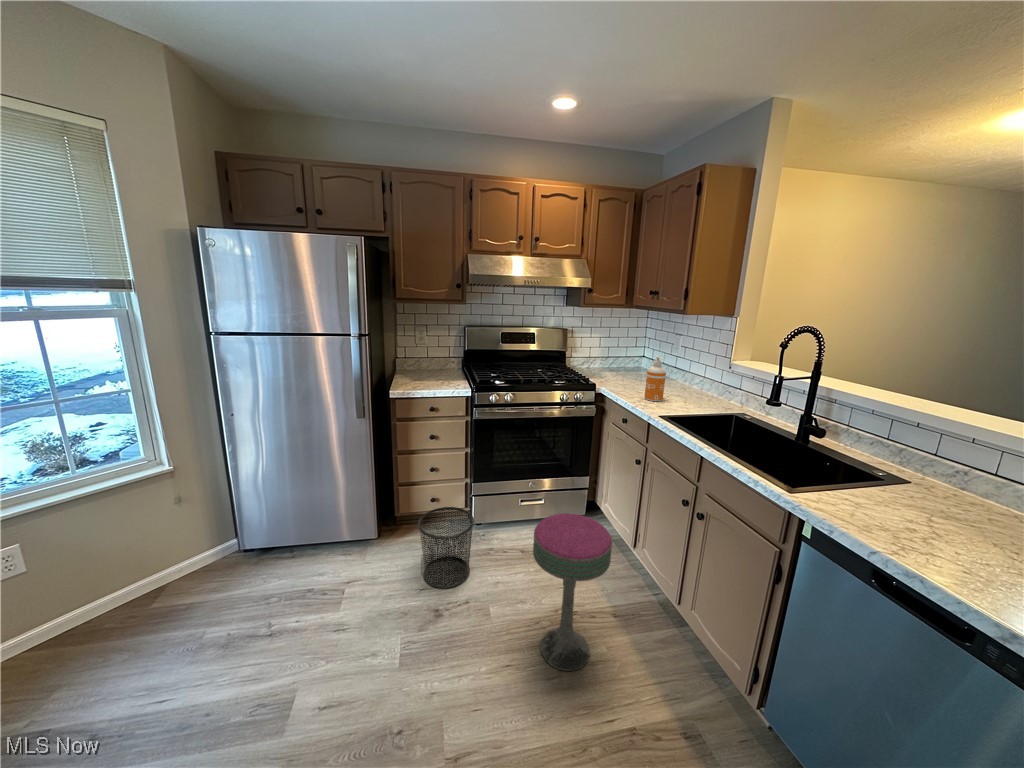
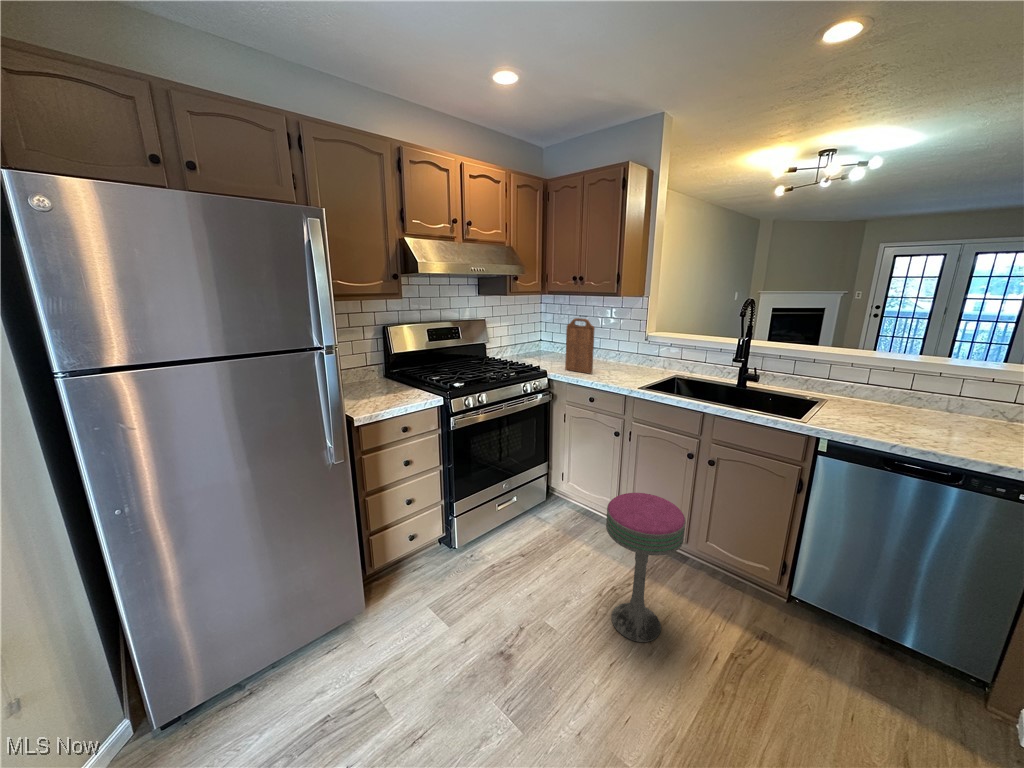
cutting board: none [619,334,643,394] -> present [565,318,595,374]
soap dispenser: present [644,356,666,401] -> none [601,336,619,377]
waste bin: present [418,507,474,588] -> none [438,533,503,630]

